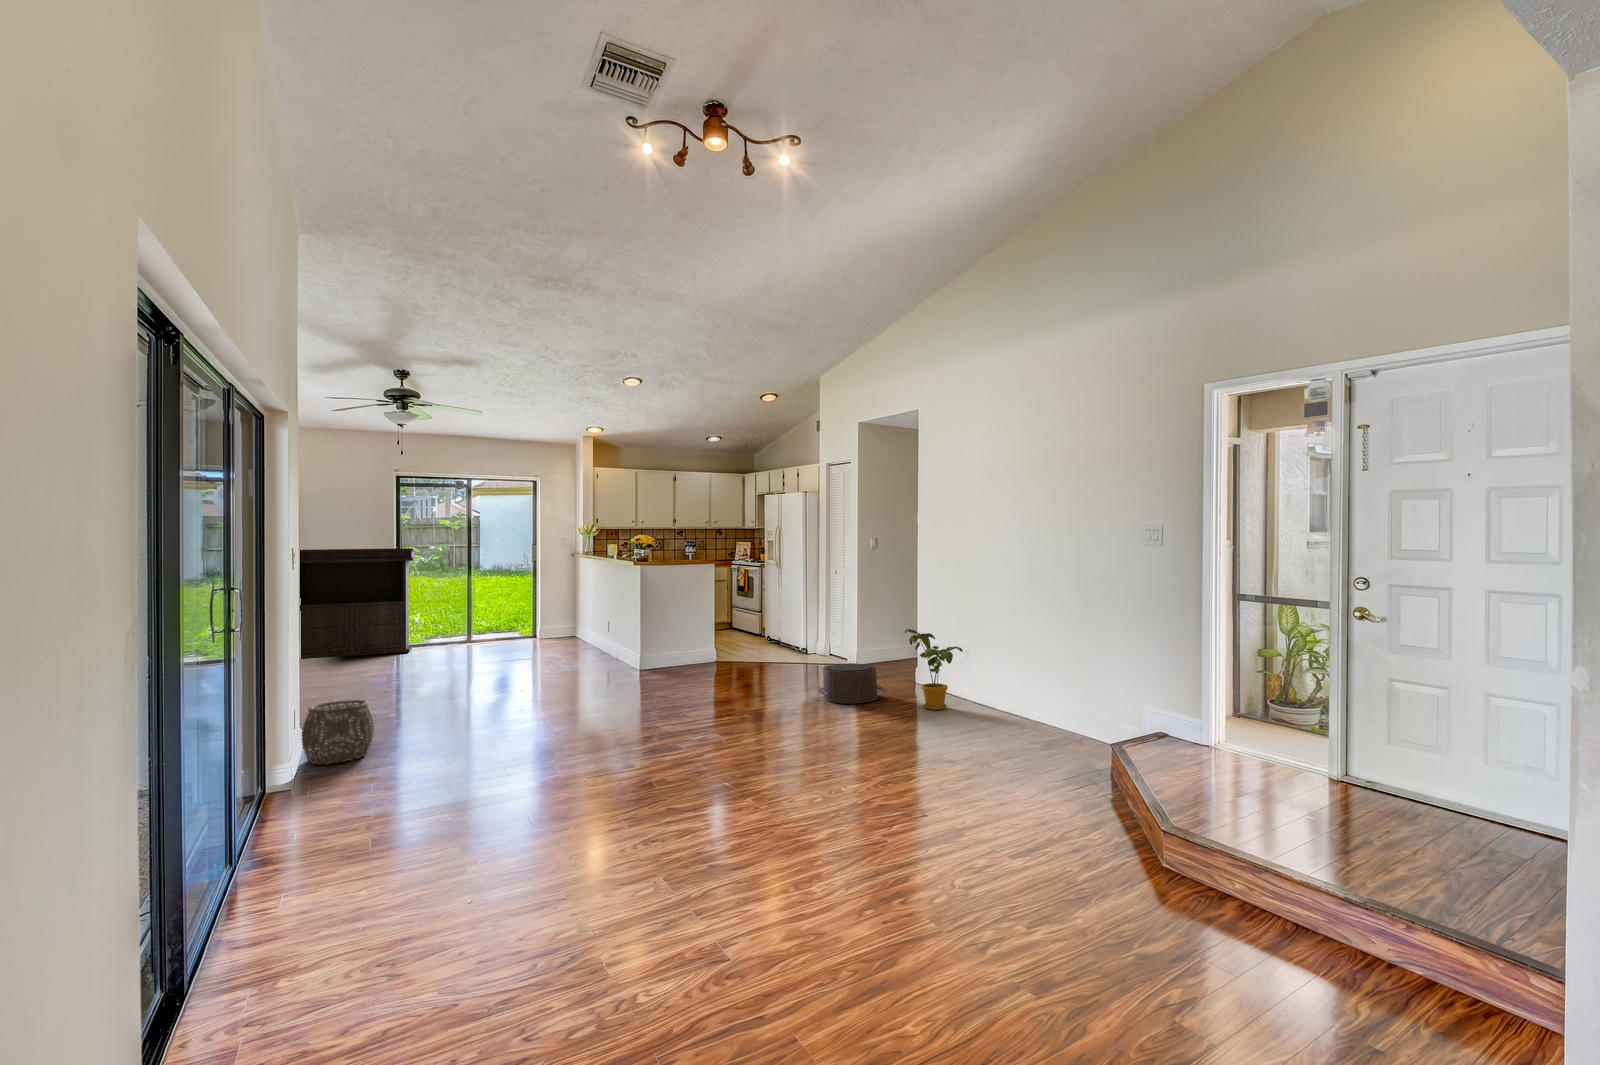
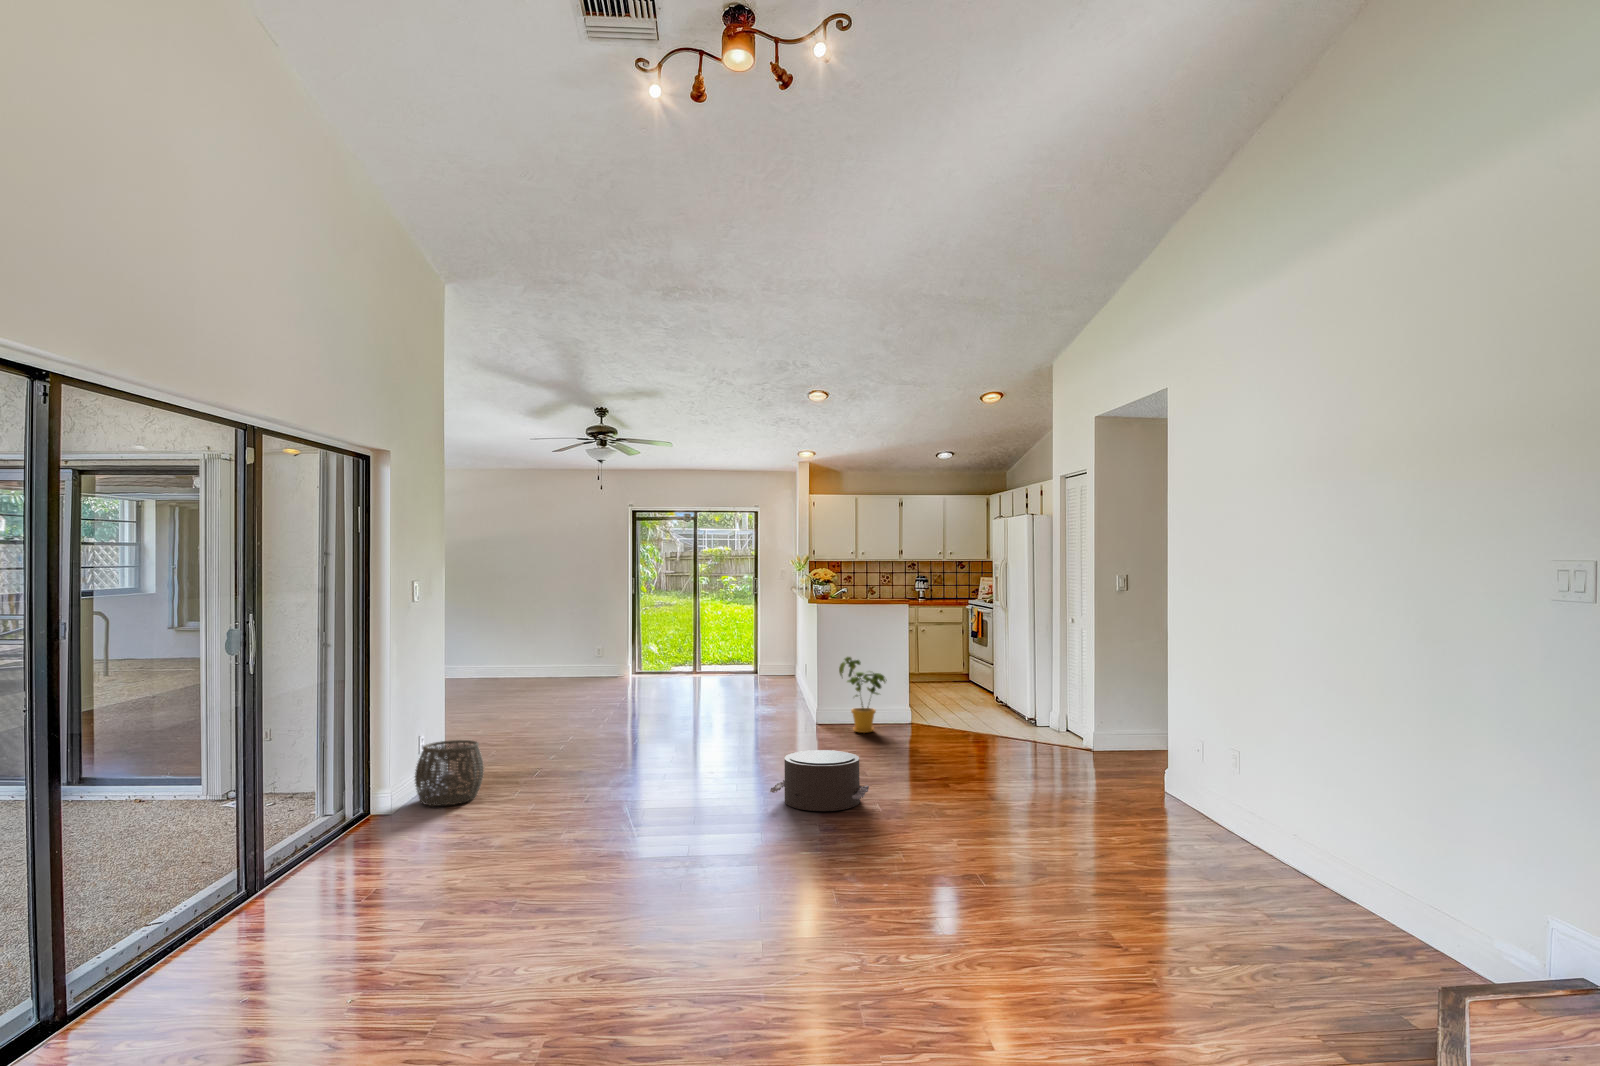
console table: present [300,548,416,659] -> none [519,582,634,687]
house plant: present [904,629,963,710] -> present [839,657,887,733]
pouf: present [817,664,888,704] -> present [770,750,869,811]

